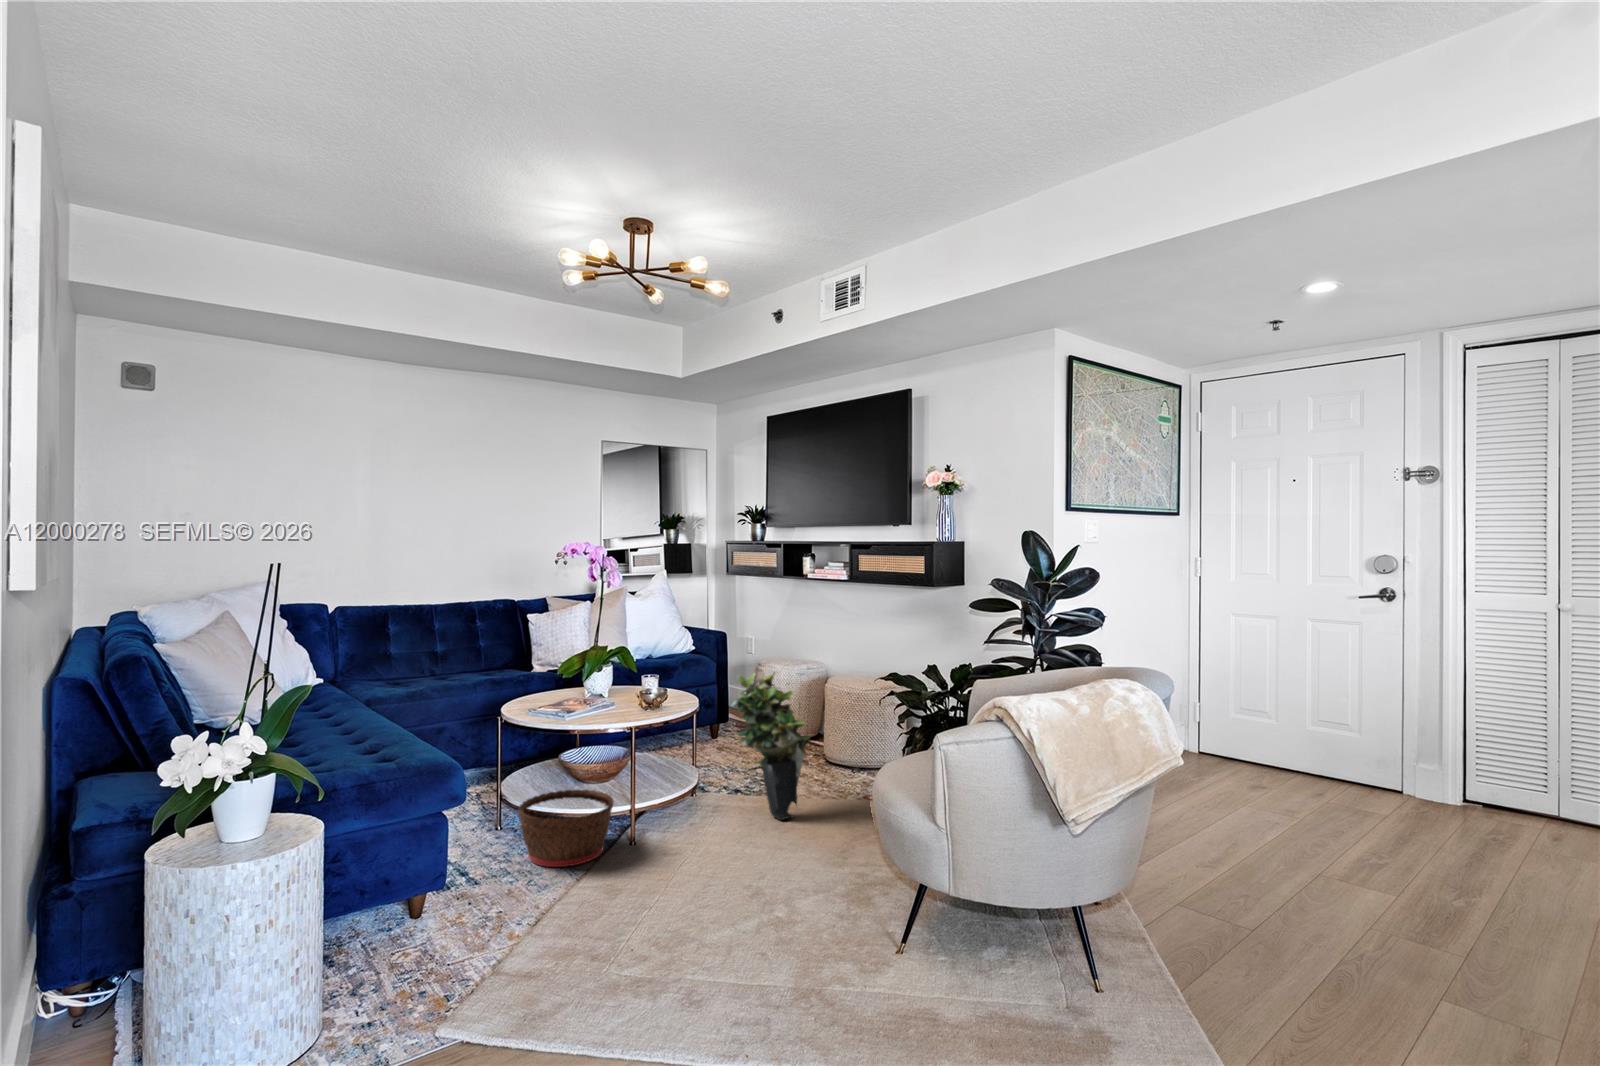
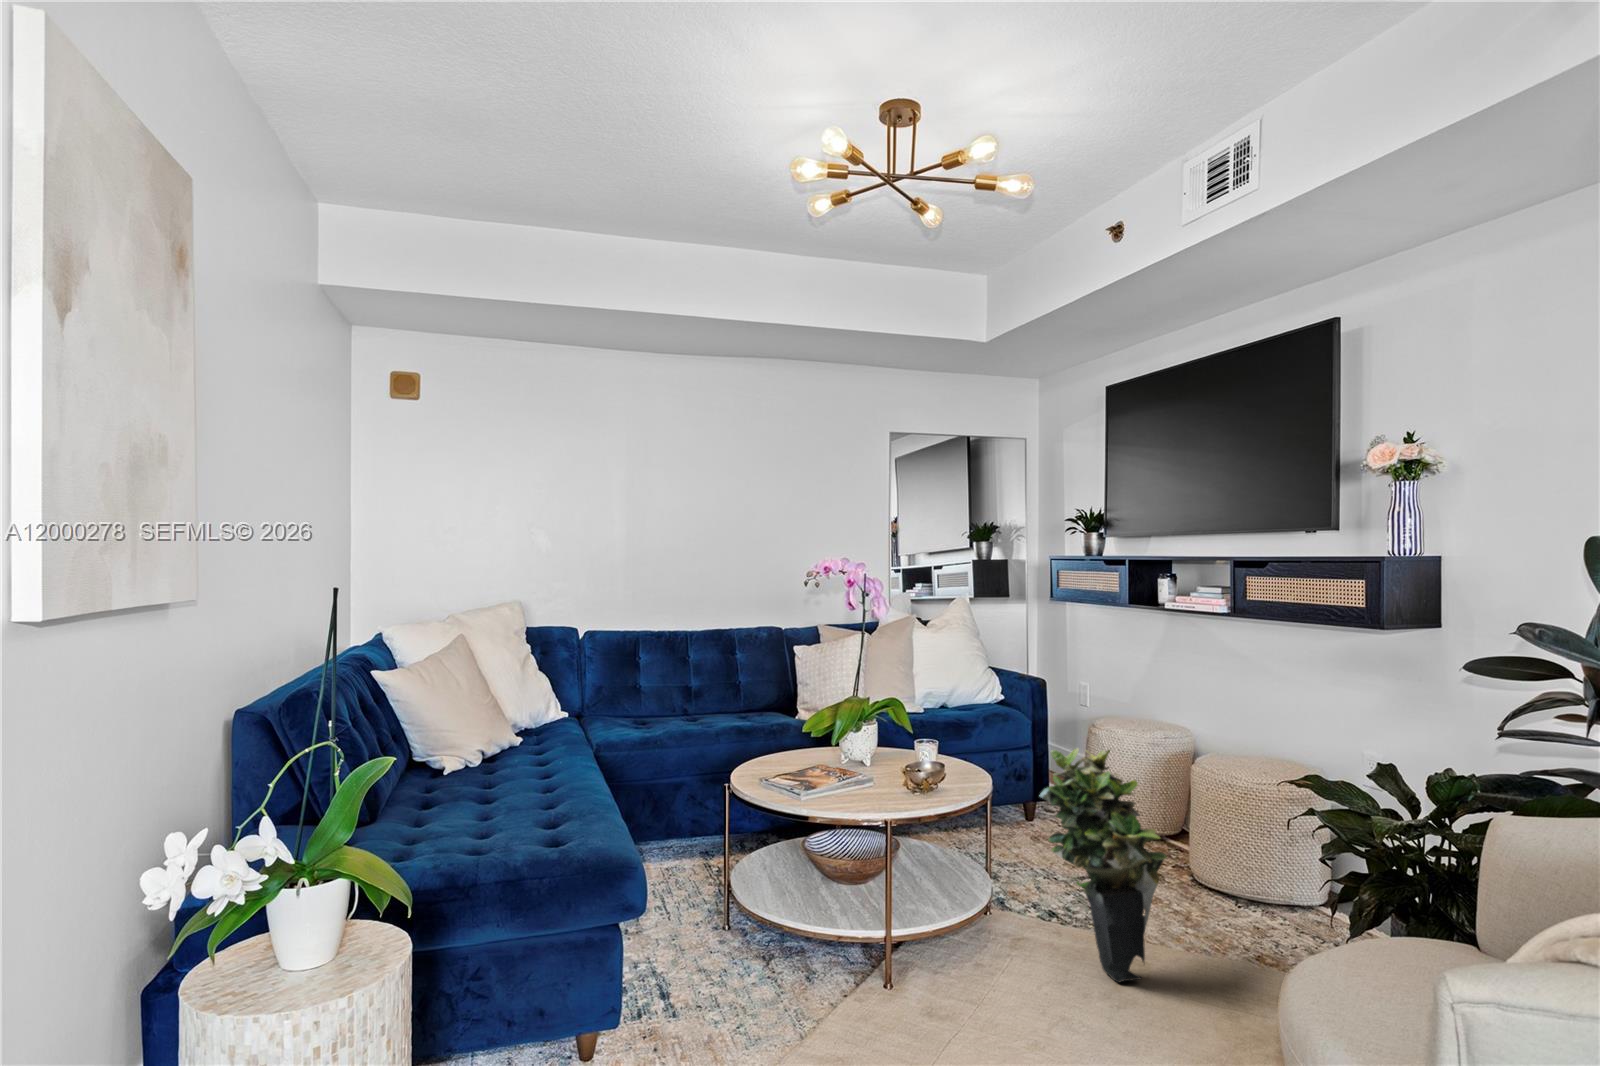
basket: present [518,789,614,867] -> none [735,891,862,1009]

